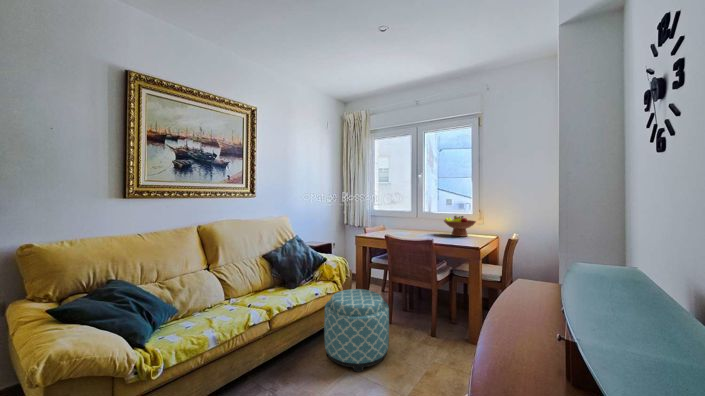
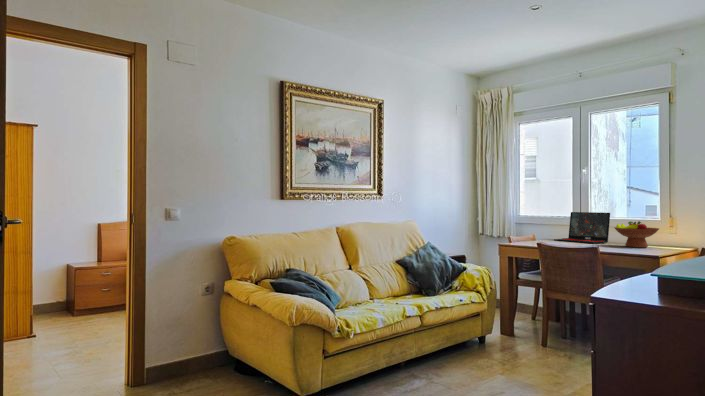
laptop: none [399,207,439,233] -> present [554,212,610,244]
ottoman: present [324,289,389,372] -> none [471,298,543,375]

